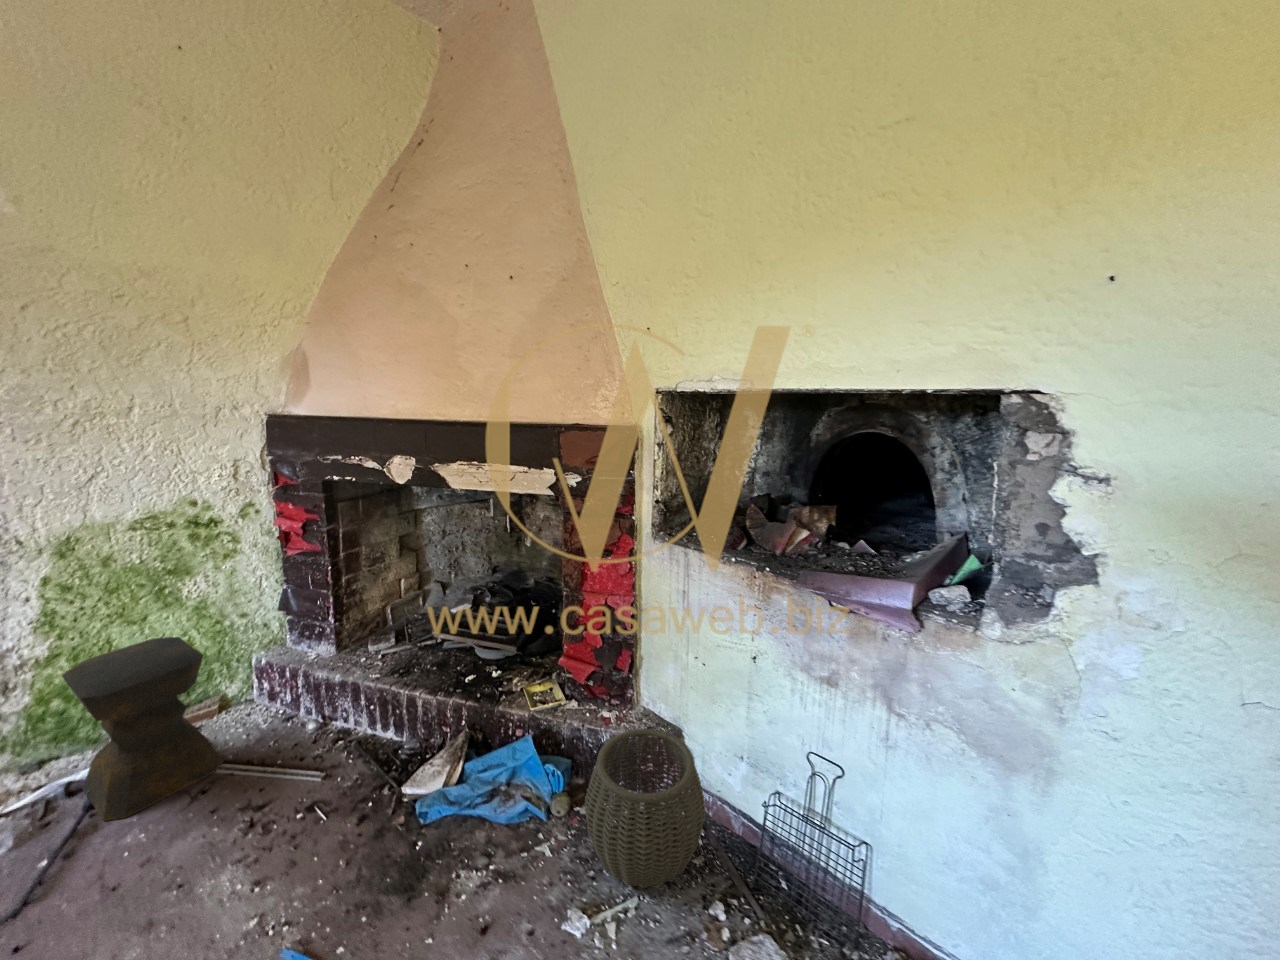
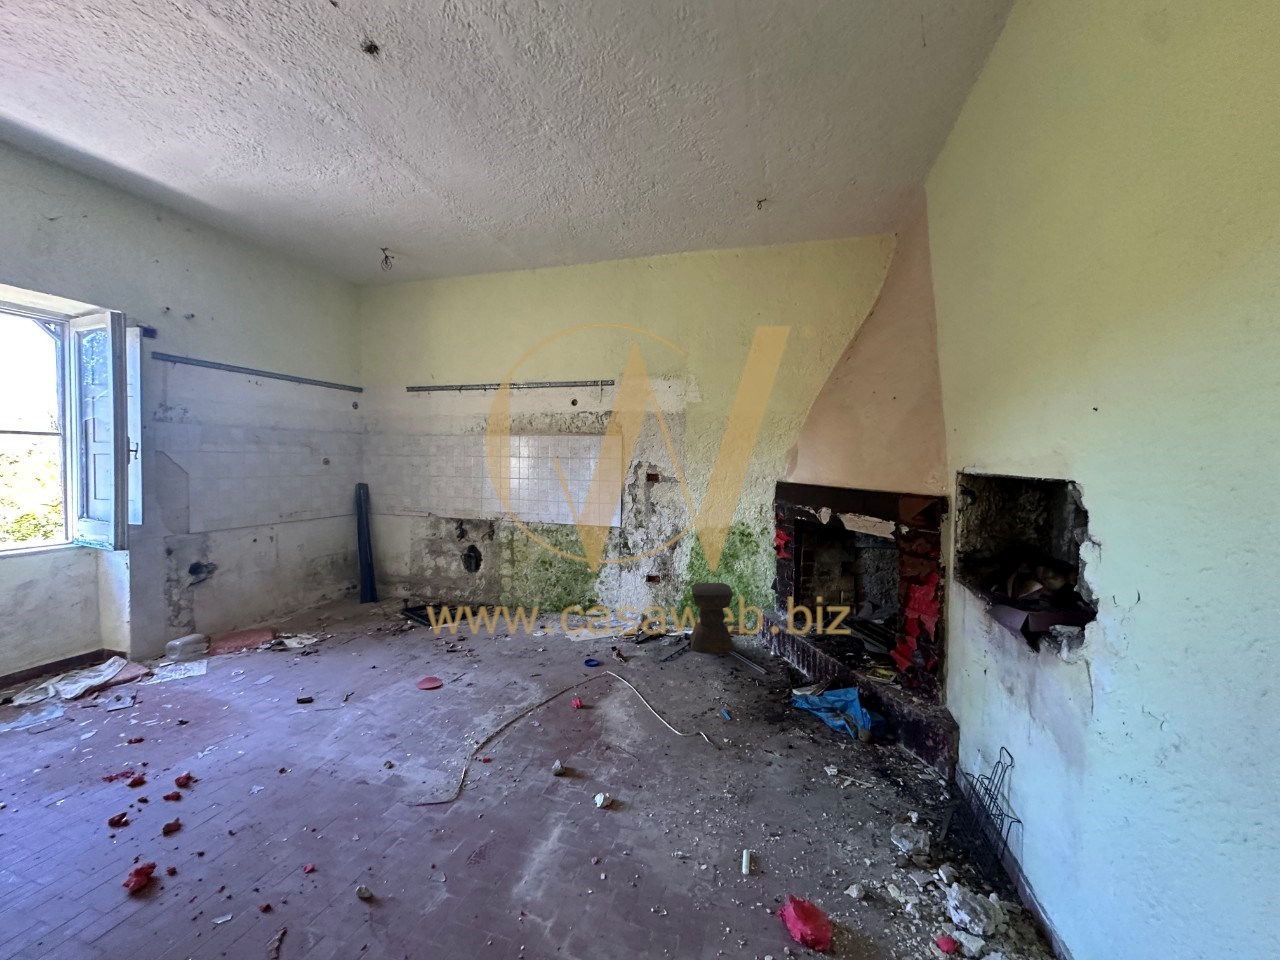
woven basket: present [585,729,705,888] -> none [859,698,951,801]

